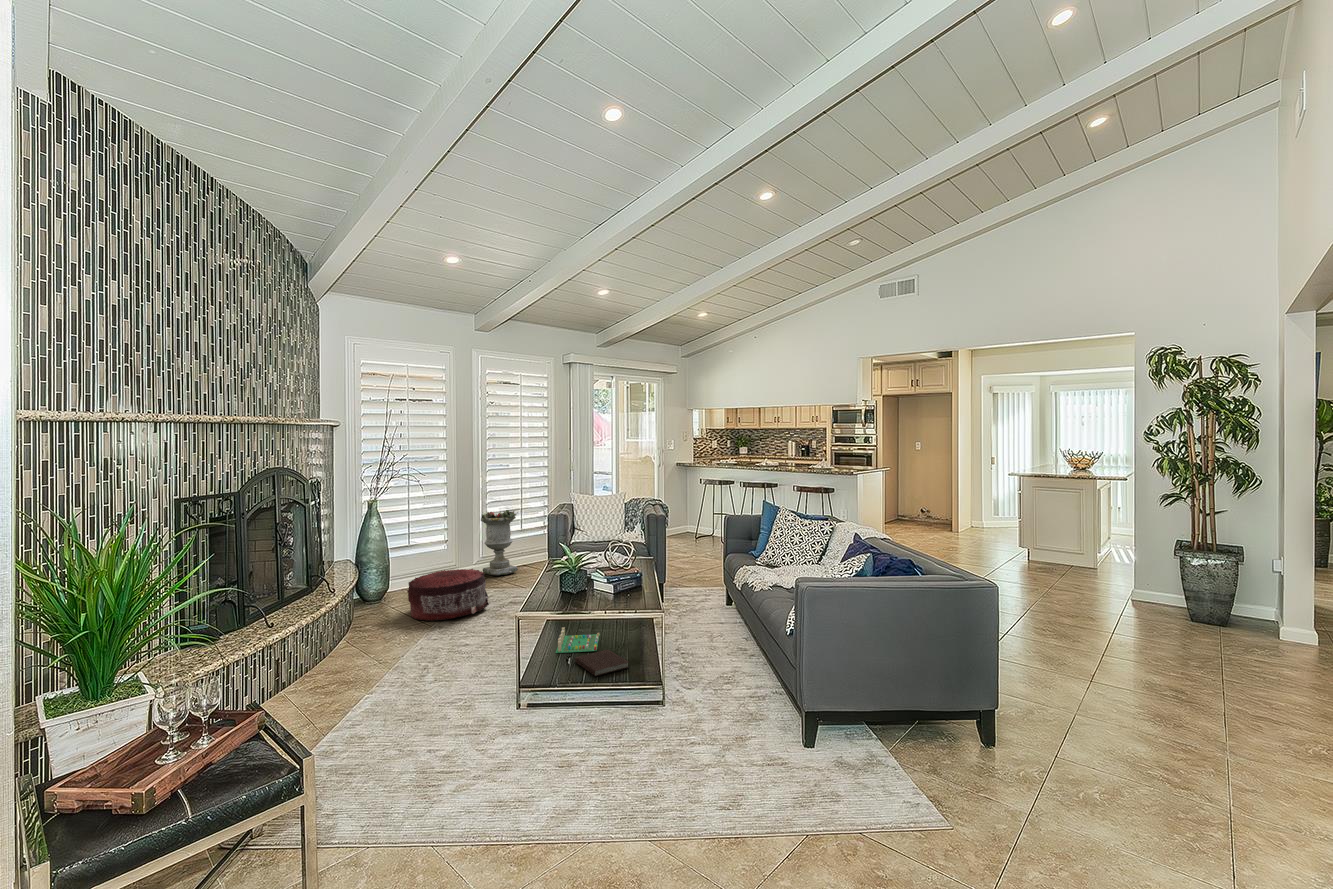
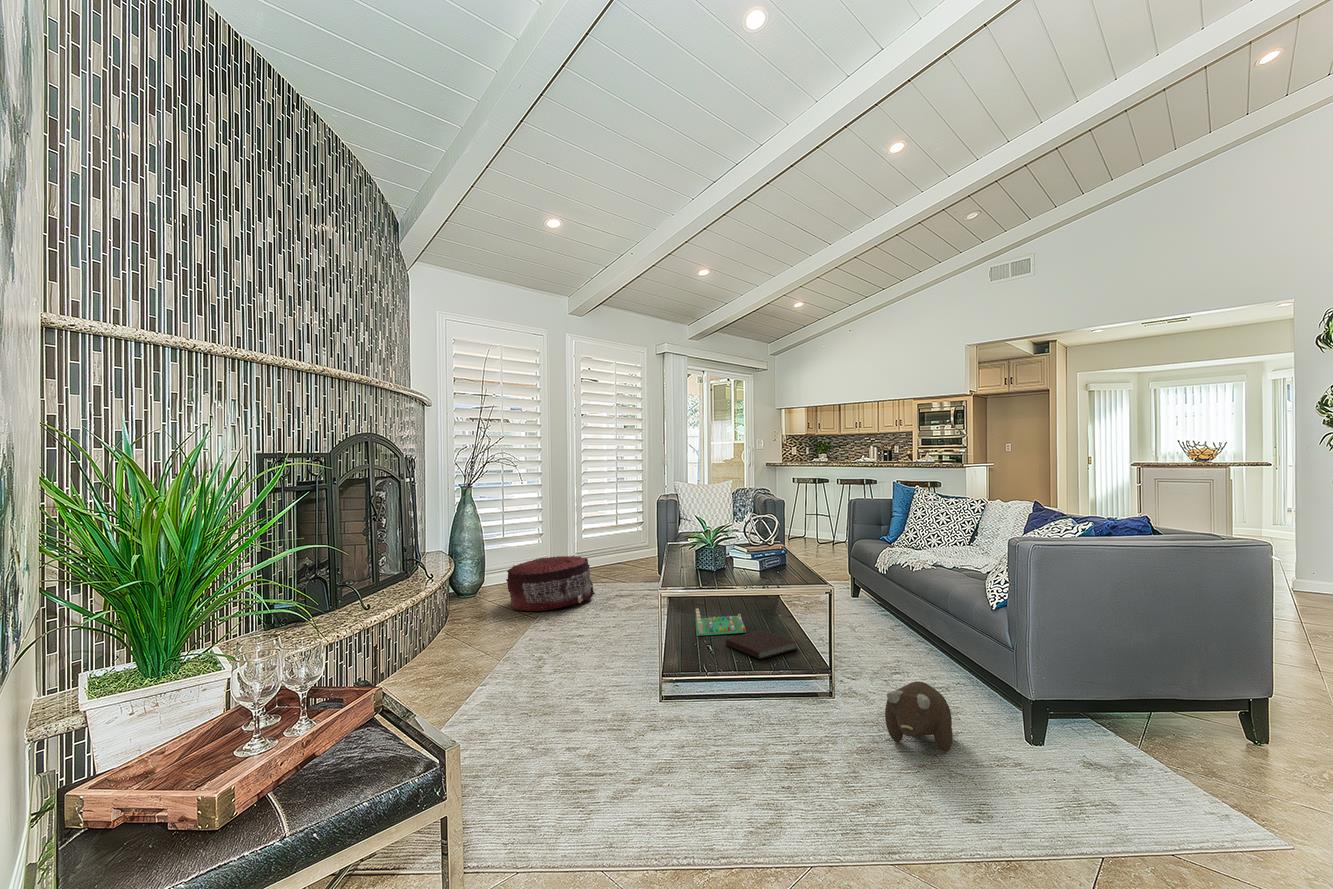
planter: present [481,510,518,576] -> none [573,497,614,569]
plush toy: none [664,700,717,753] -> present [885,681,953,752]

